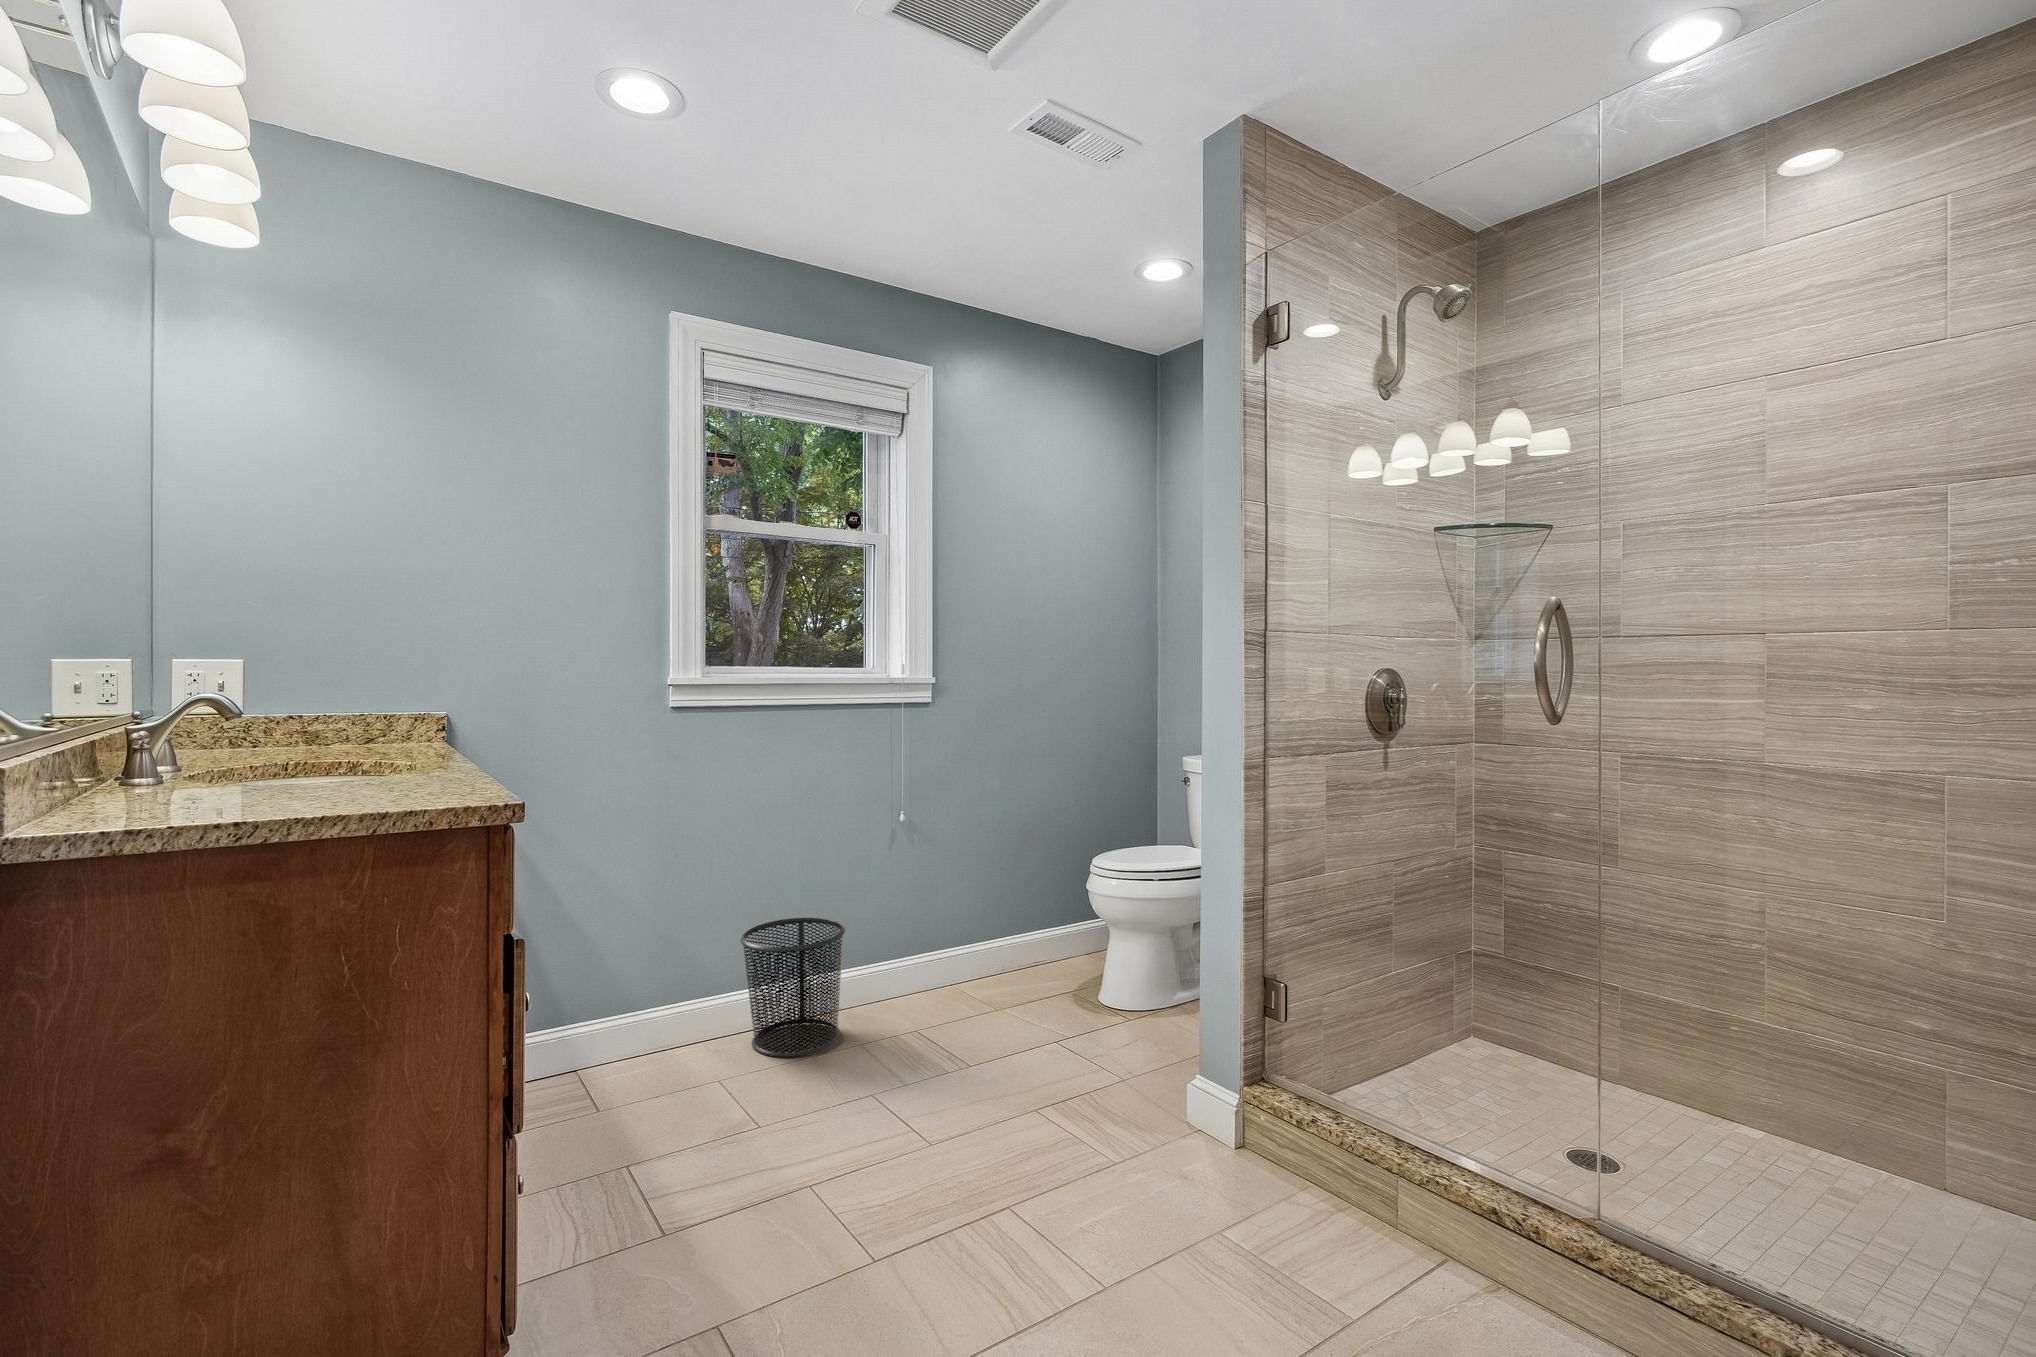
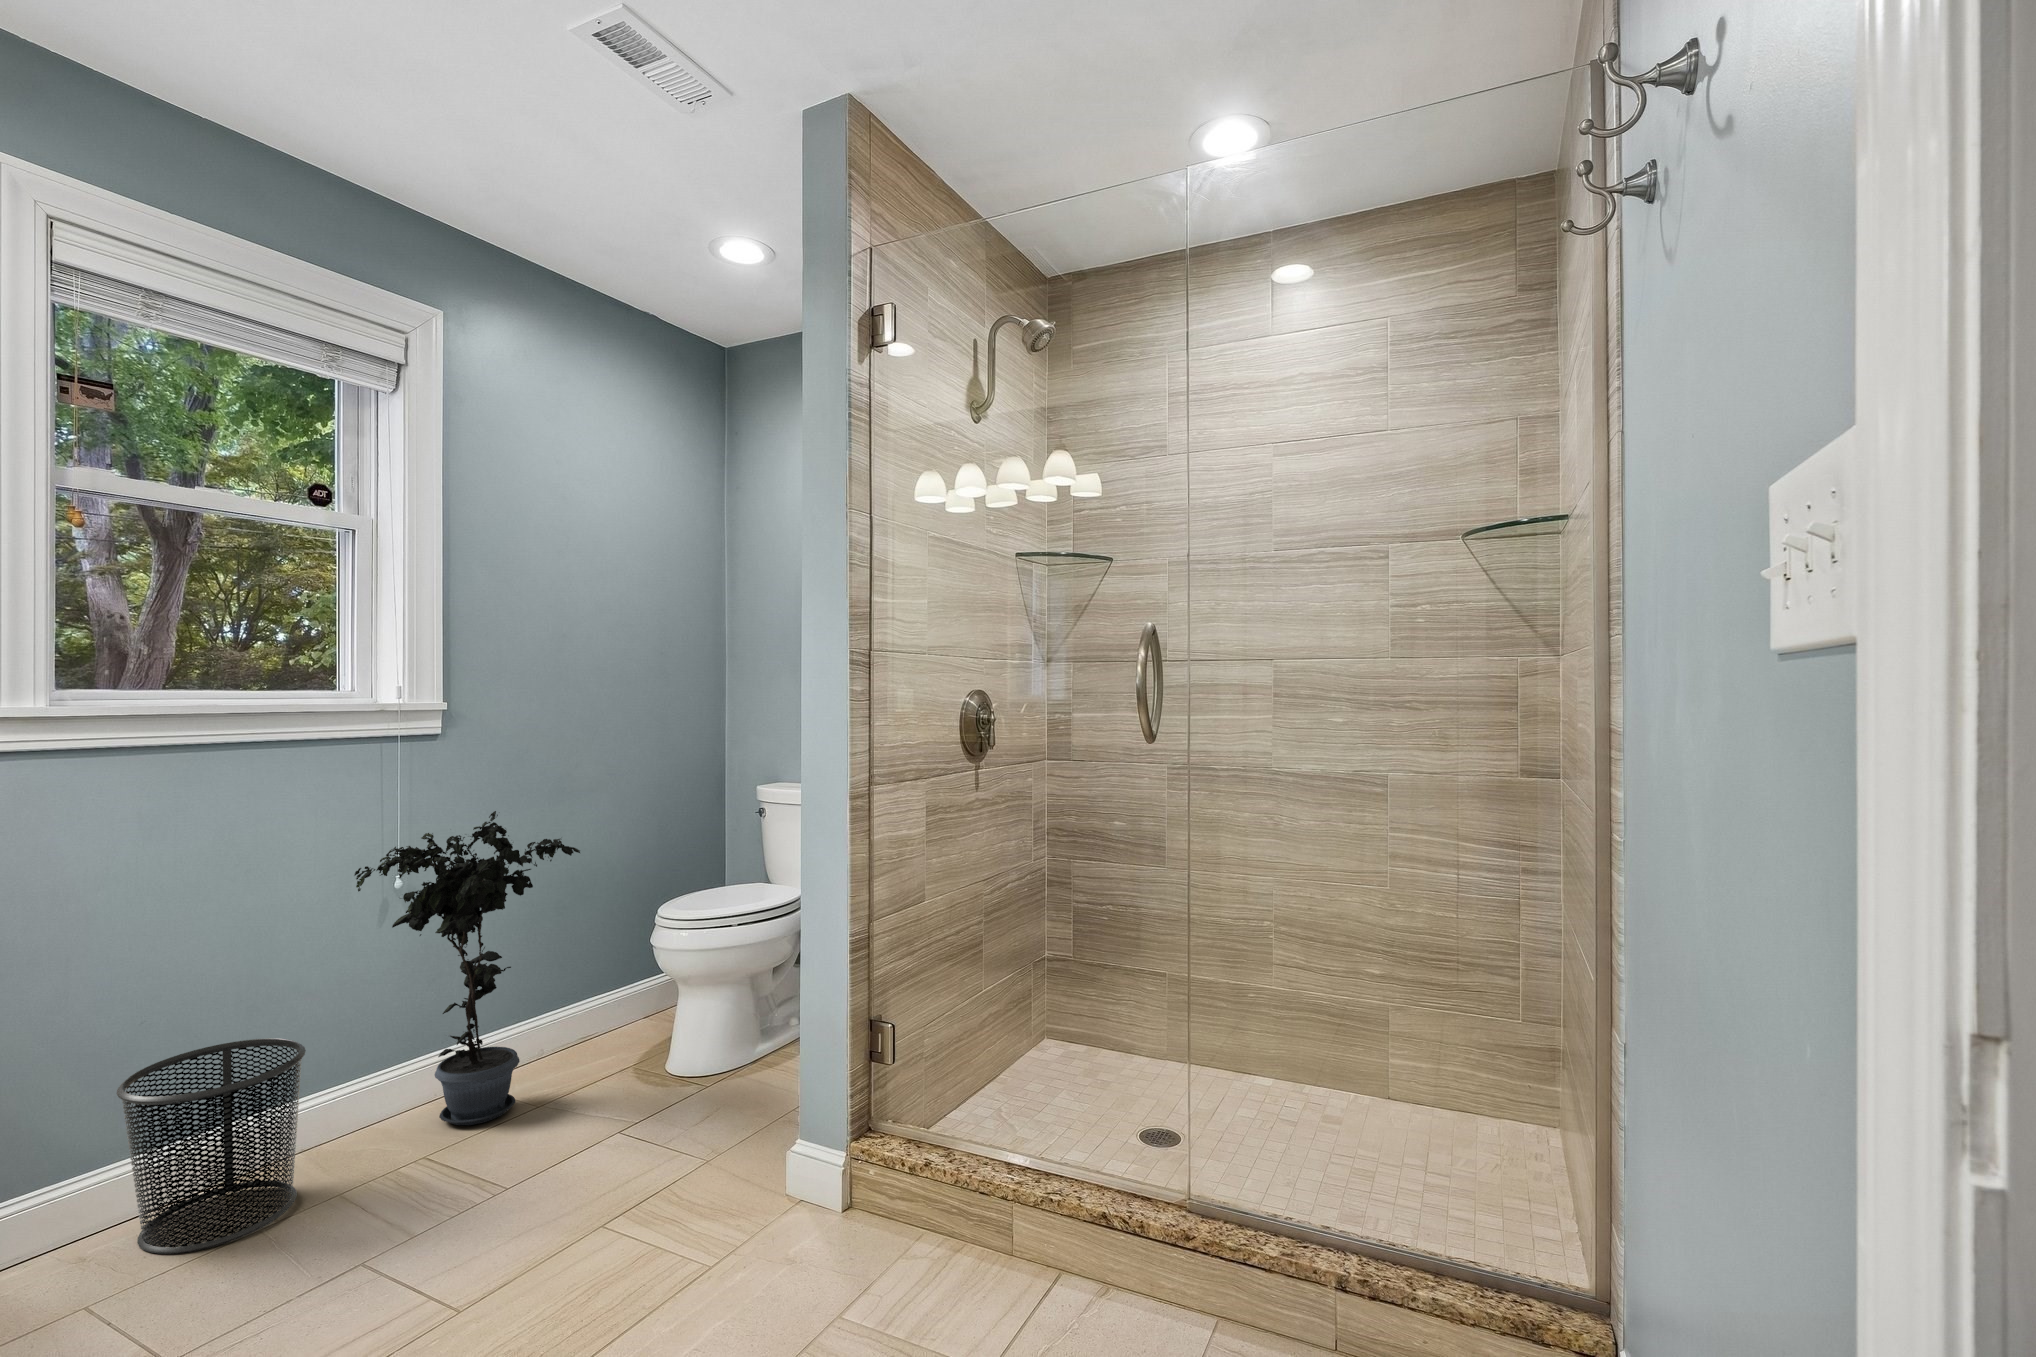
potted plant: none [876,765,1033,1010] -> present [355,811,580,1125]

